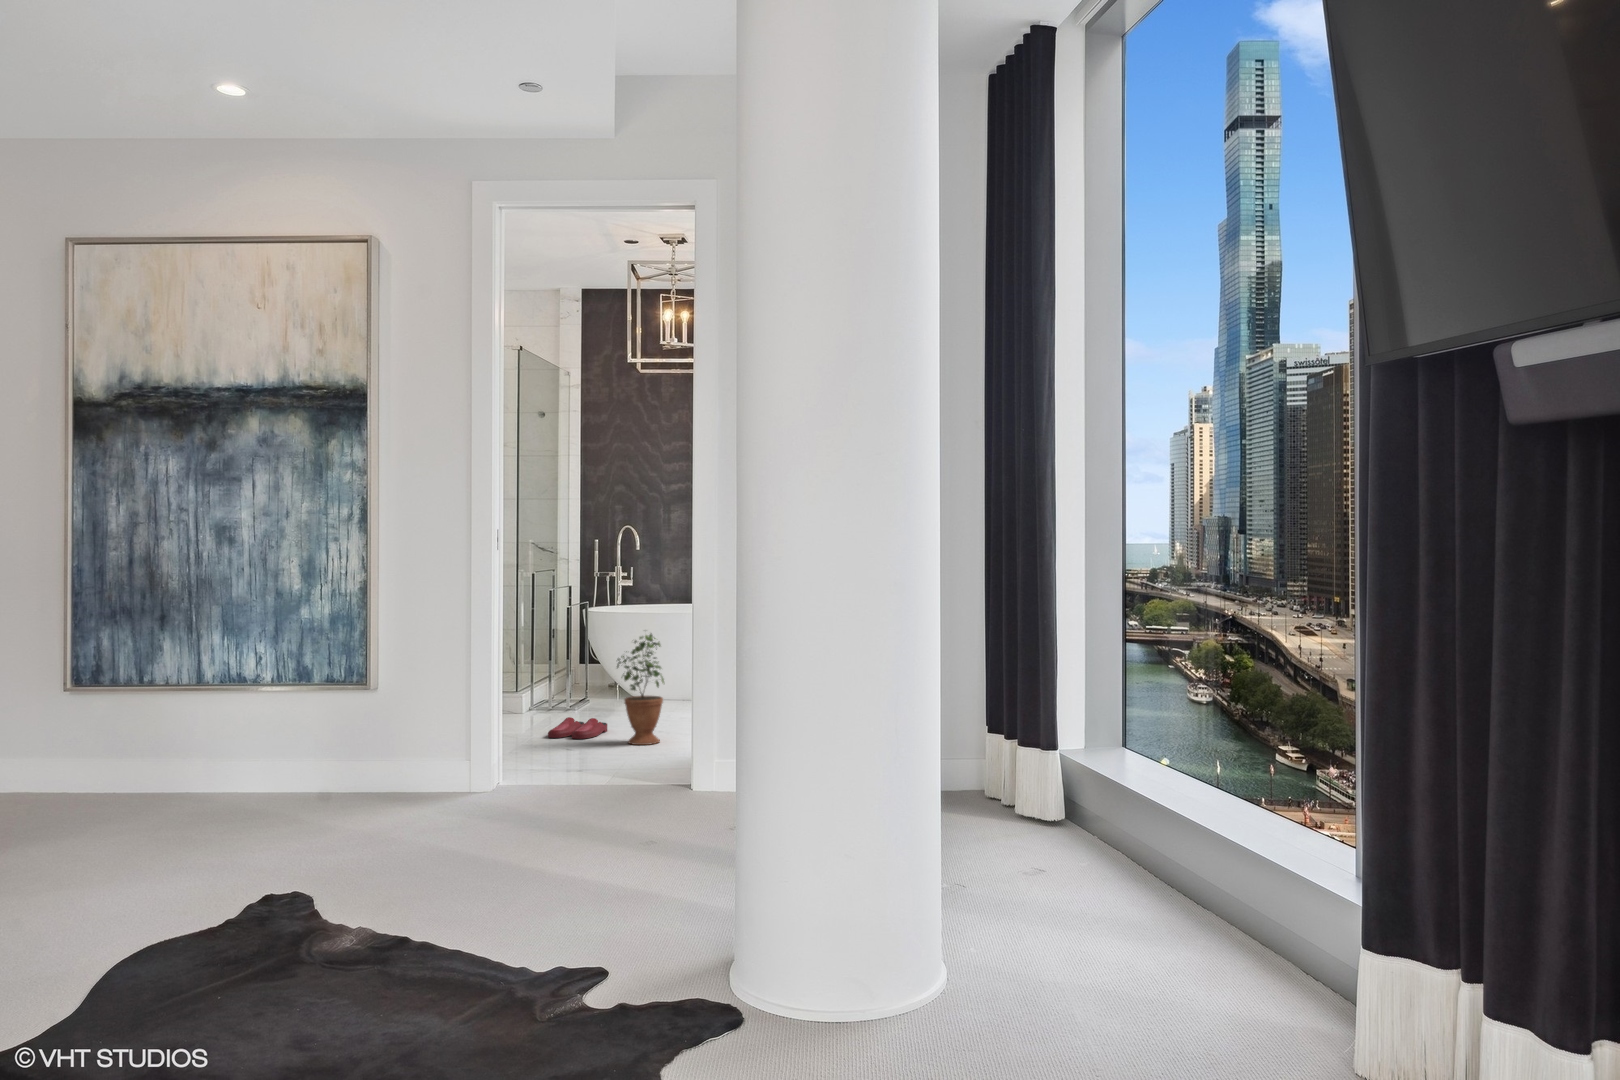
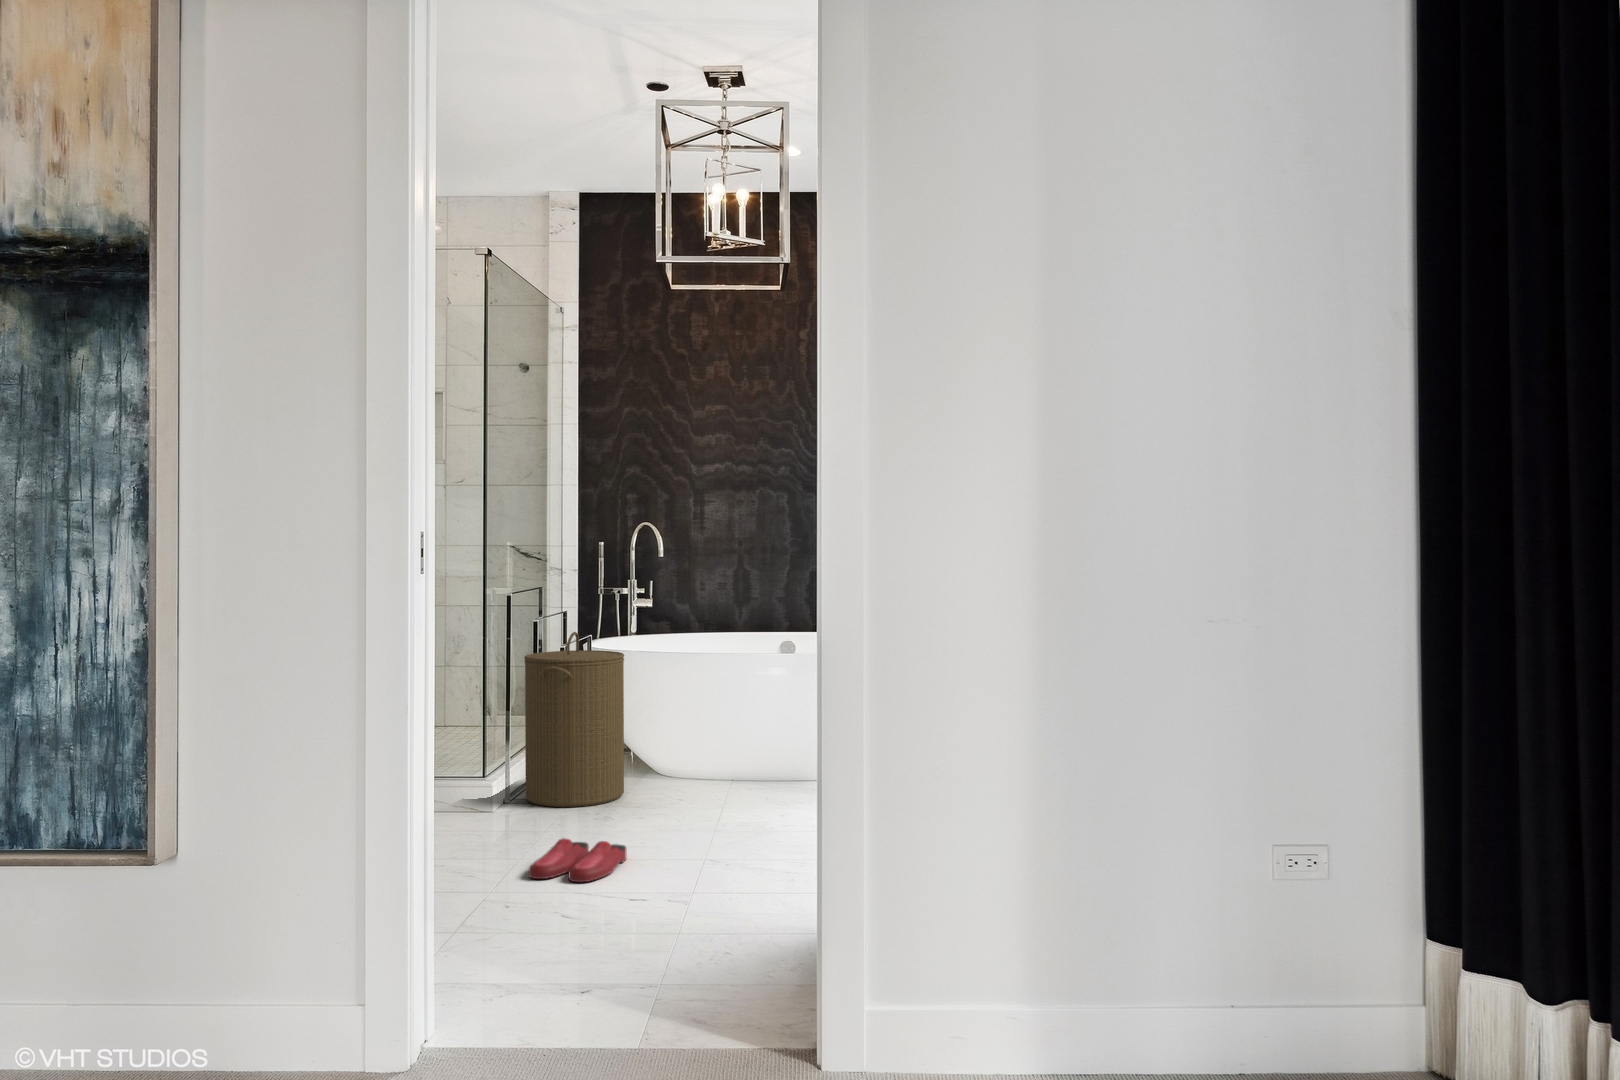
laundry hamper: none [543,598,610,711] -> present [524,632,624,807]
potted plant: present [617,634,664,745] -> none [644,700,726,900]

